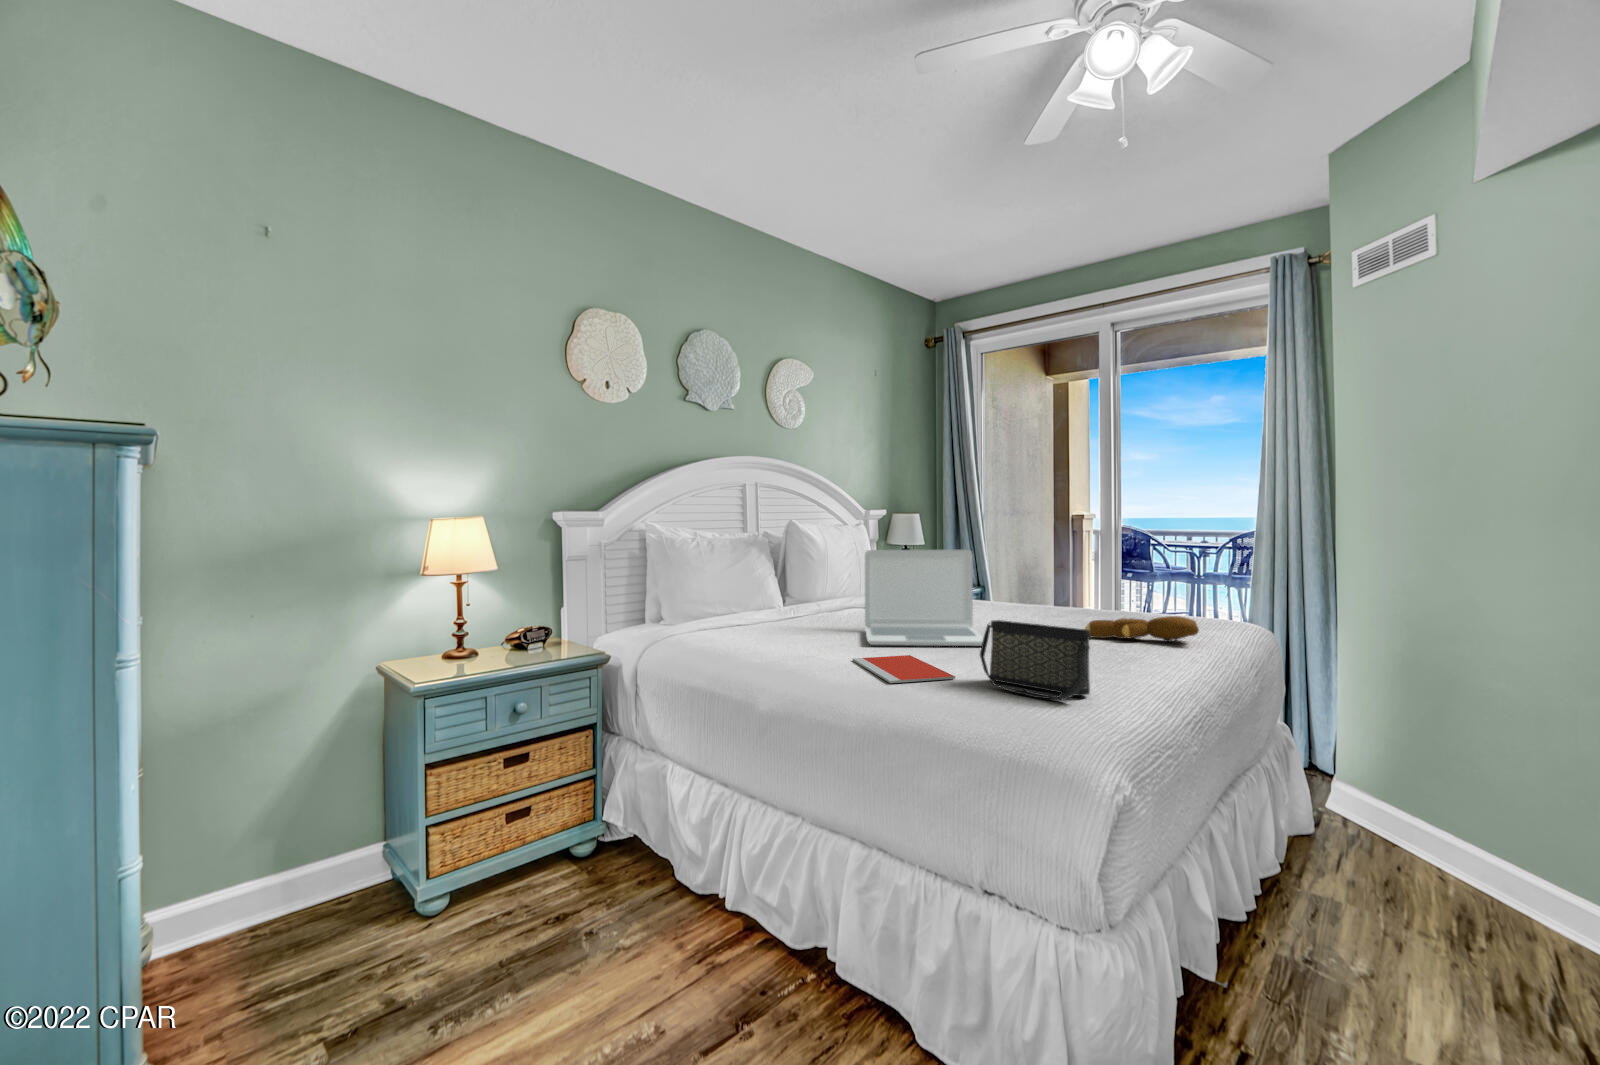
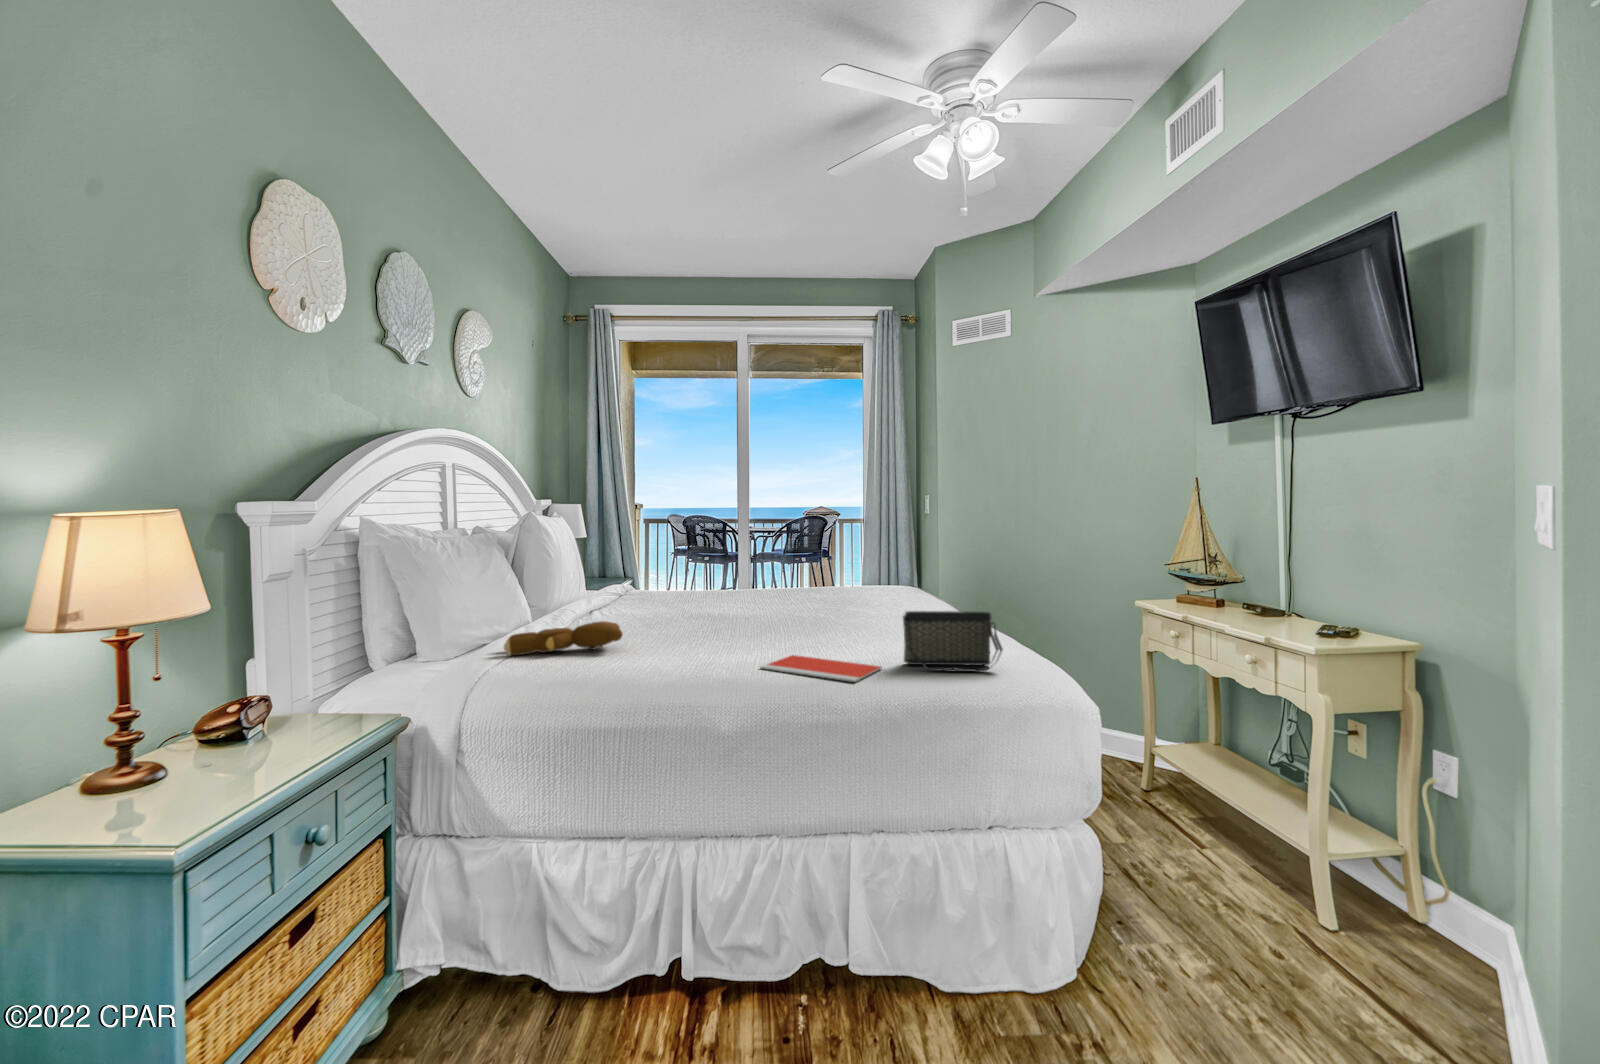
laptop: present [865,550,983,646] -> none [679,546,819,651]
teddy bear: present [1085,616,1199,642] -> present [504,621,623,655]

